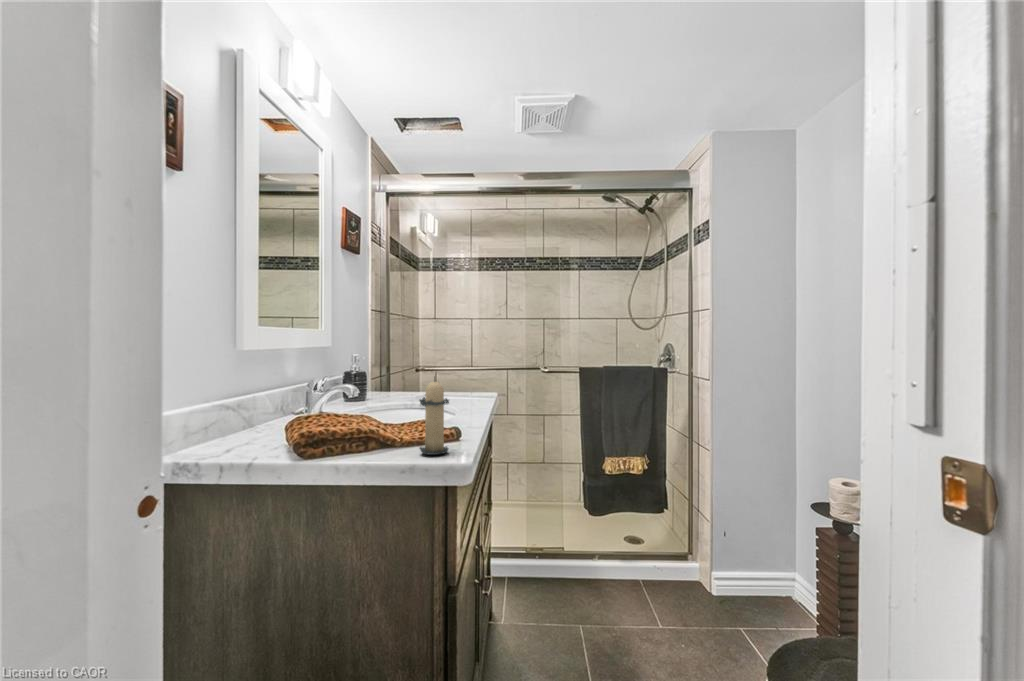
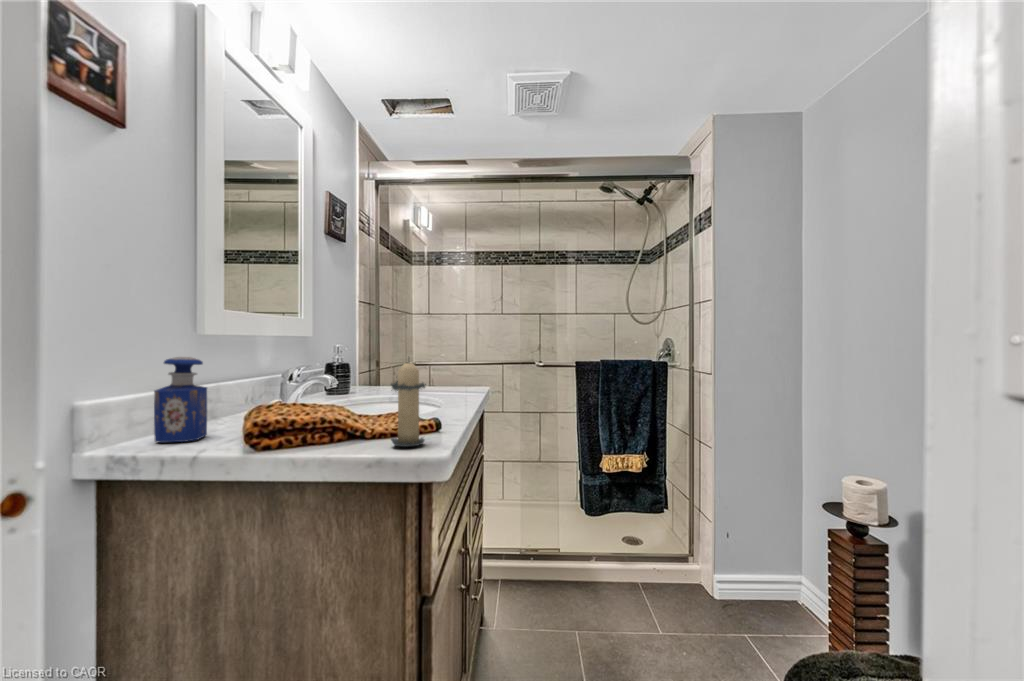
perfume bottle: none [211,375,254,451] -> present [154,357,207,443]

